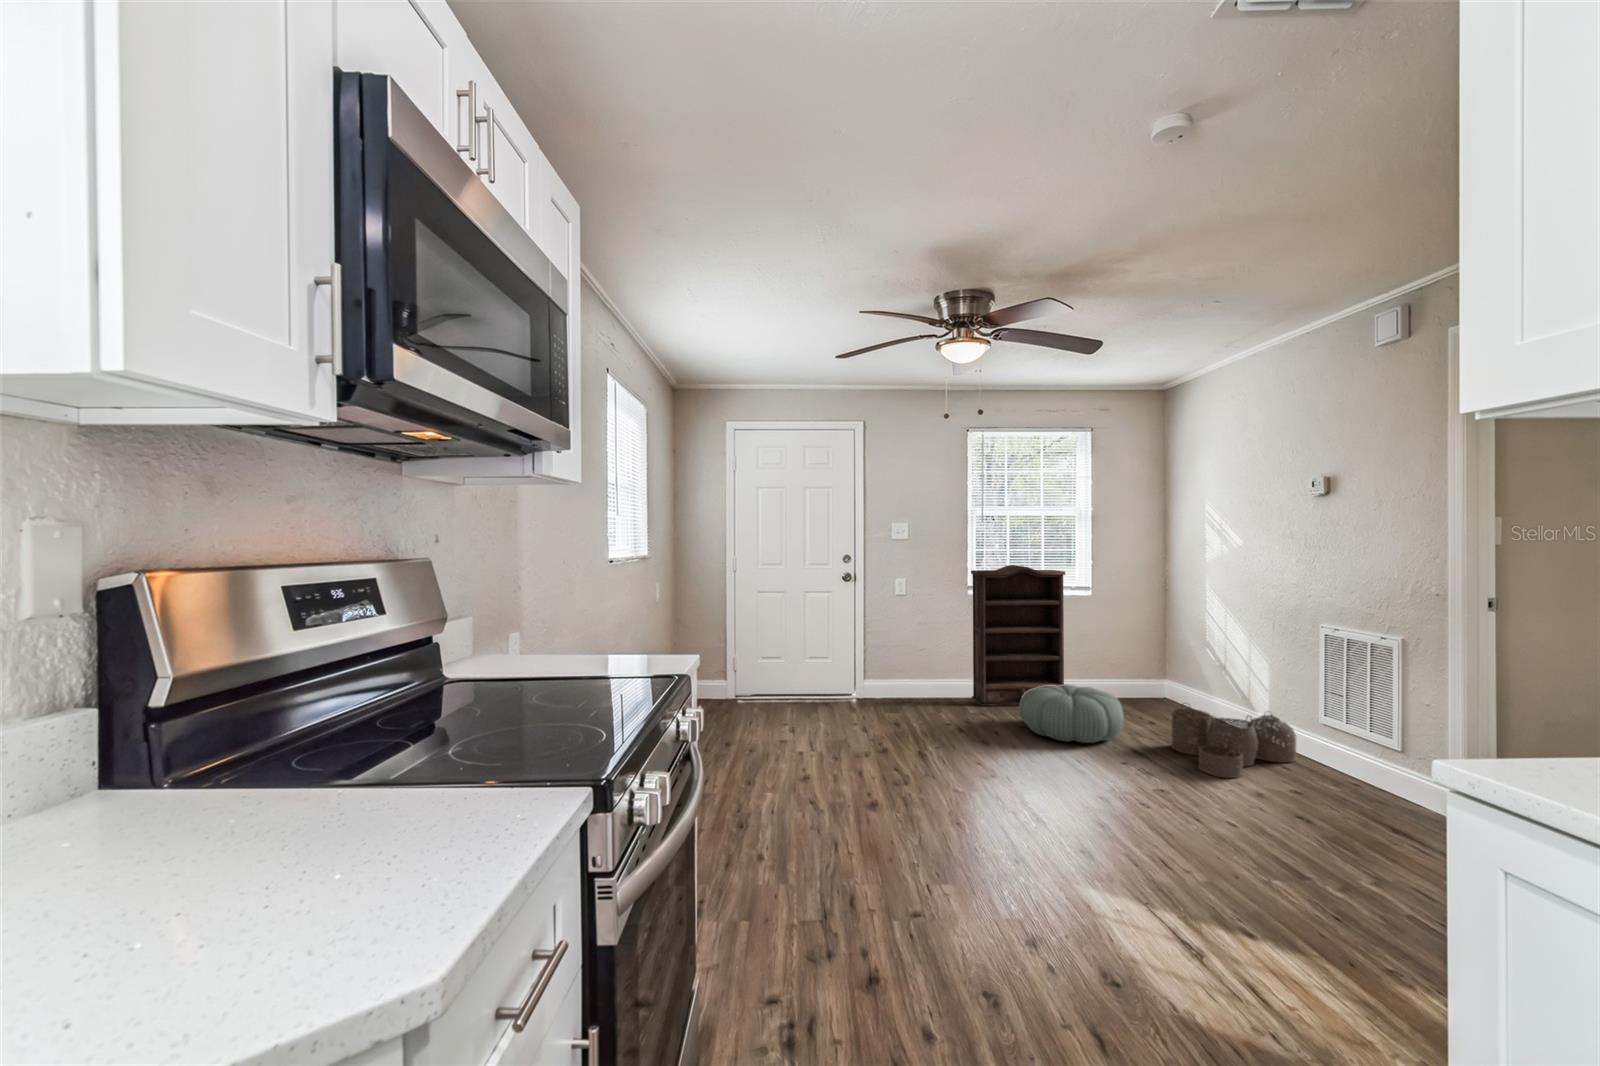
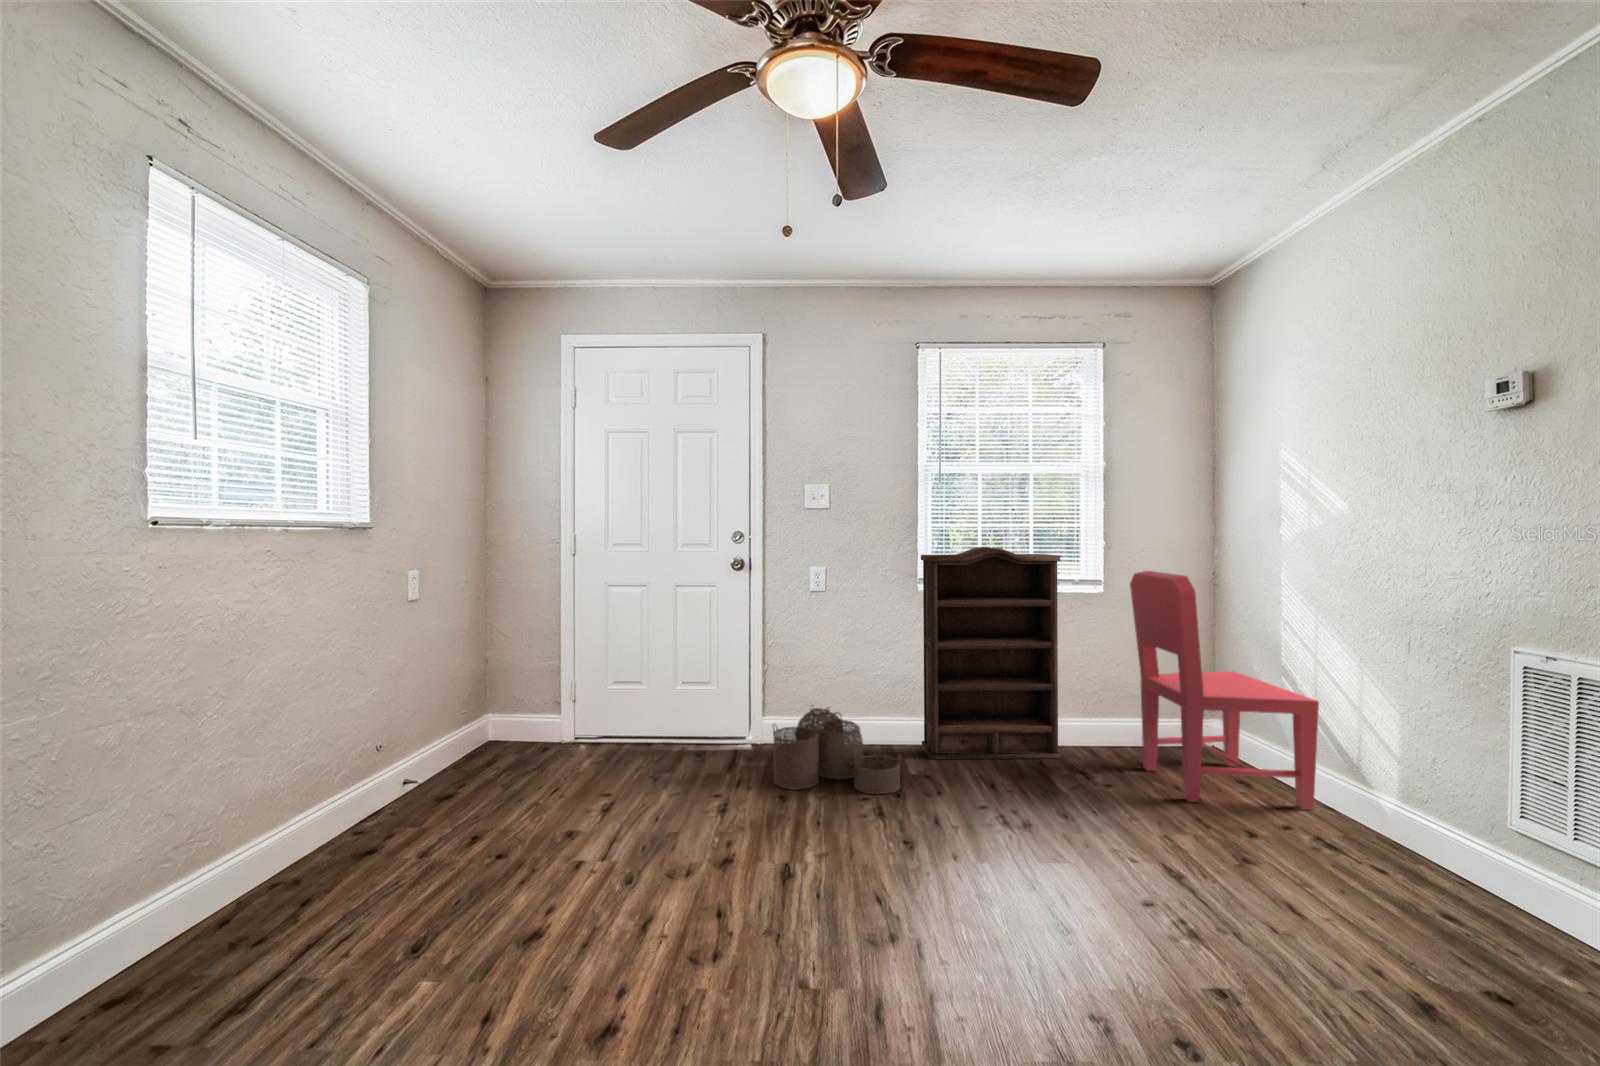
dining chair: none [1111,581,1226,728] -> present [1130,571,1319,810]
pouf: present [1020,684,1124,743] -> none [977,734,1146,842]
woven basket: present [1171,708,1297,778] -> present [773,705,901,794]

